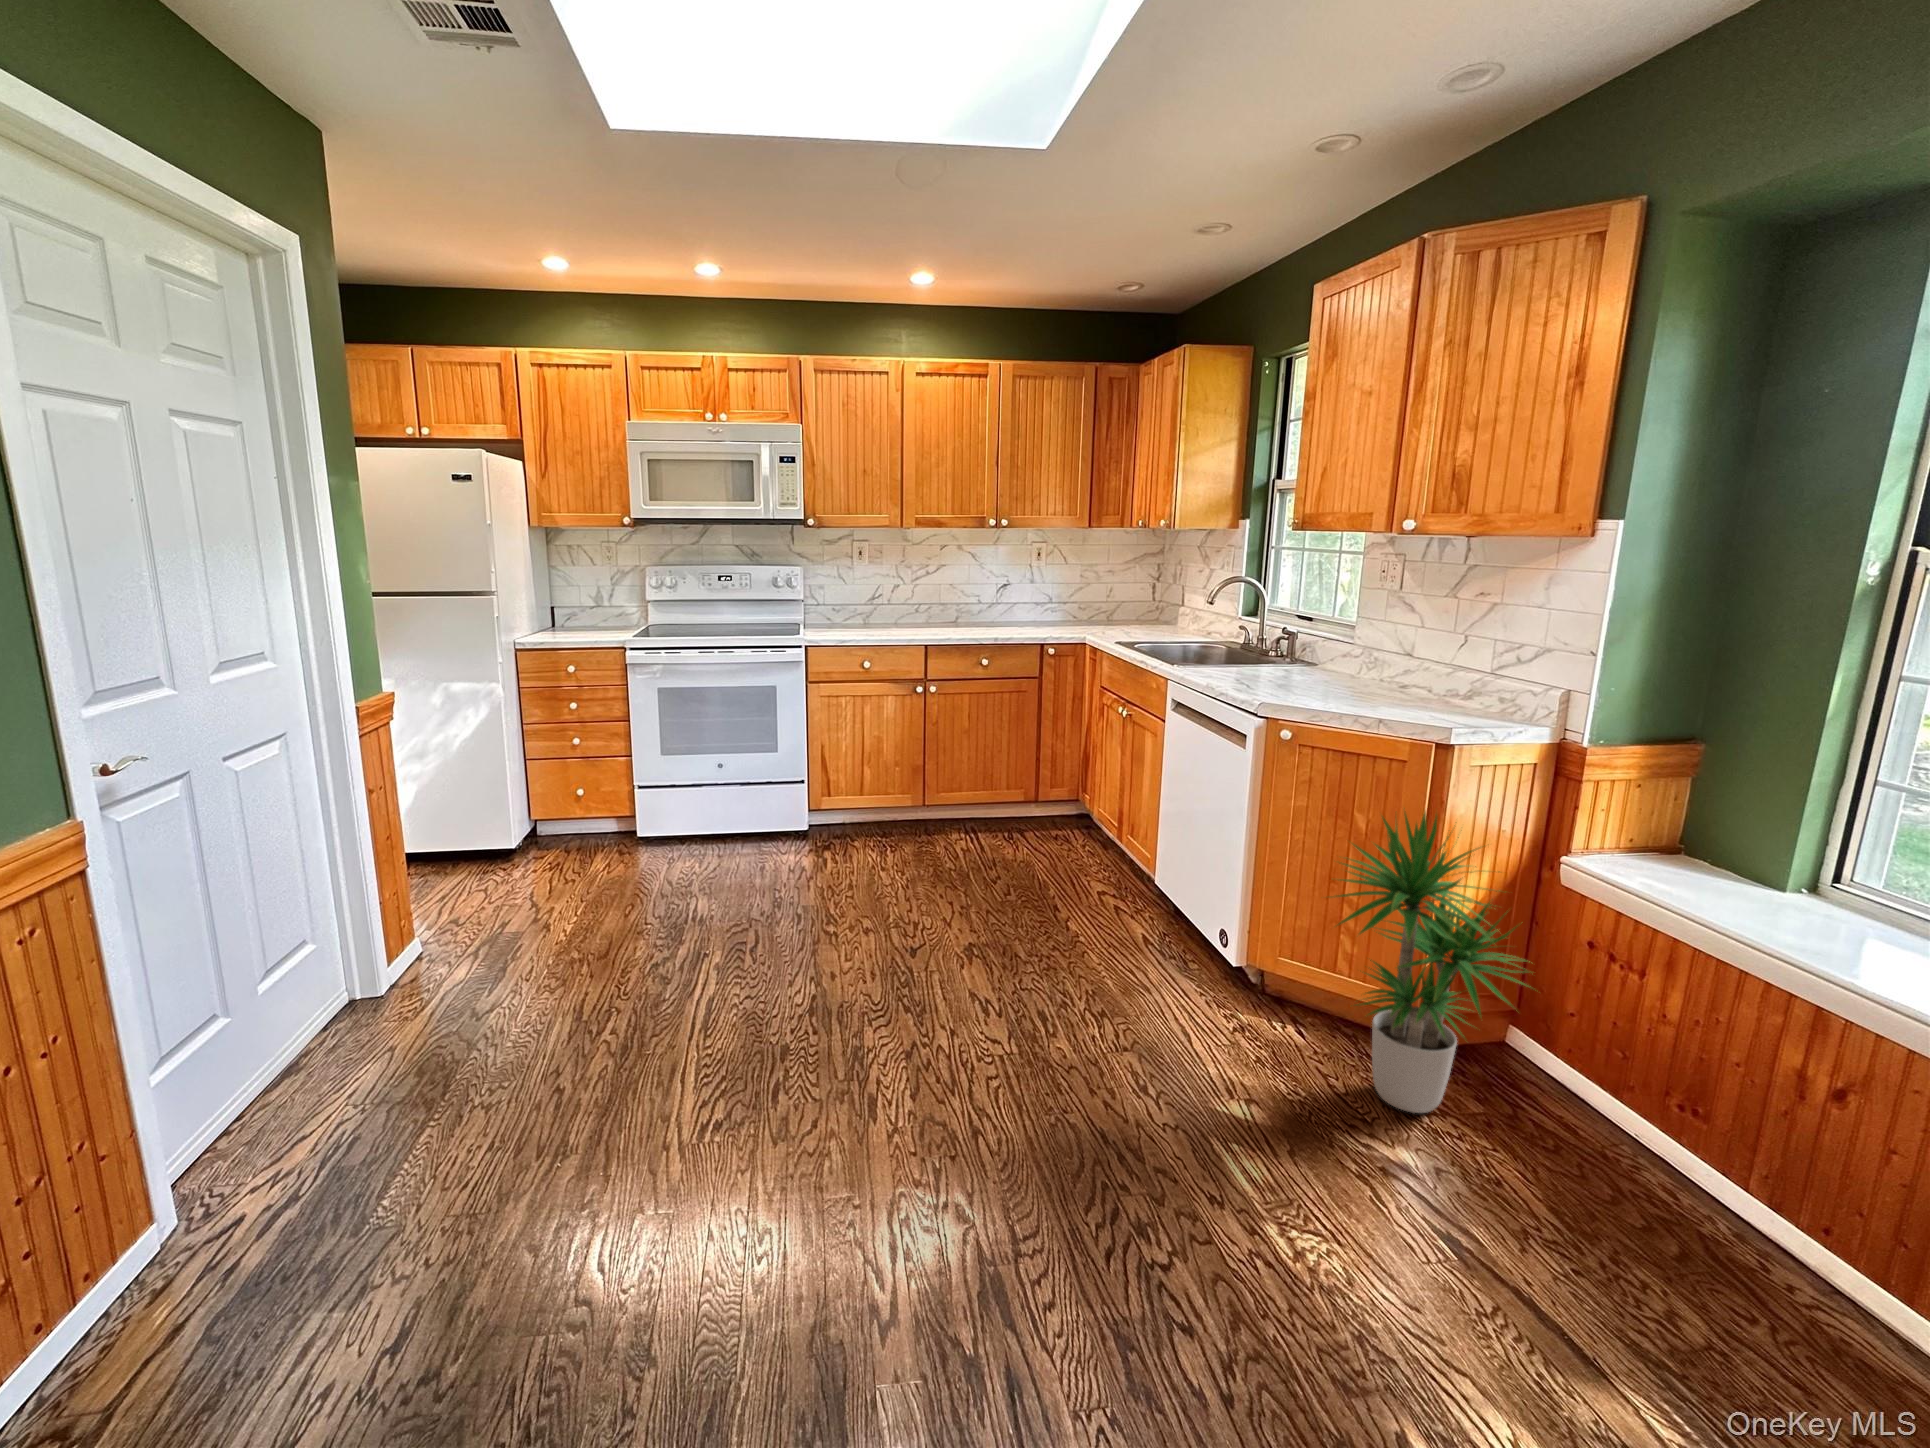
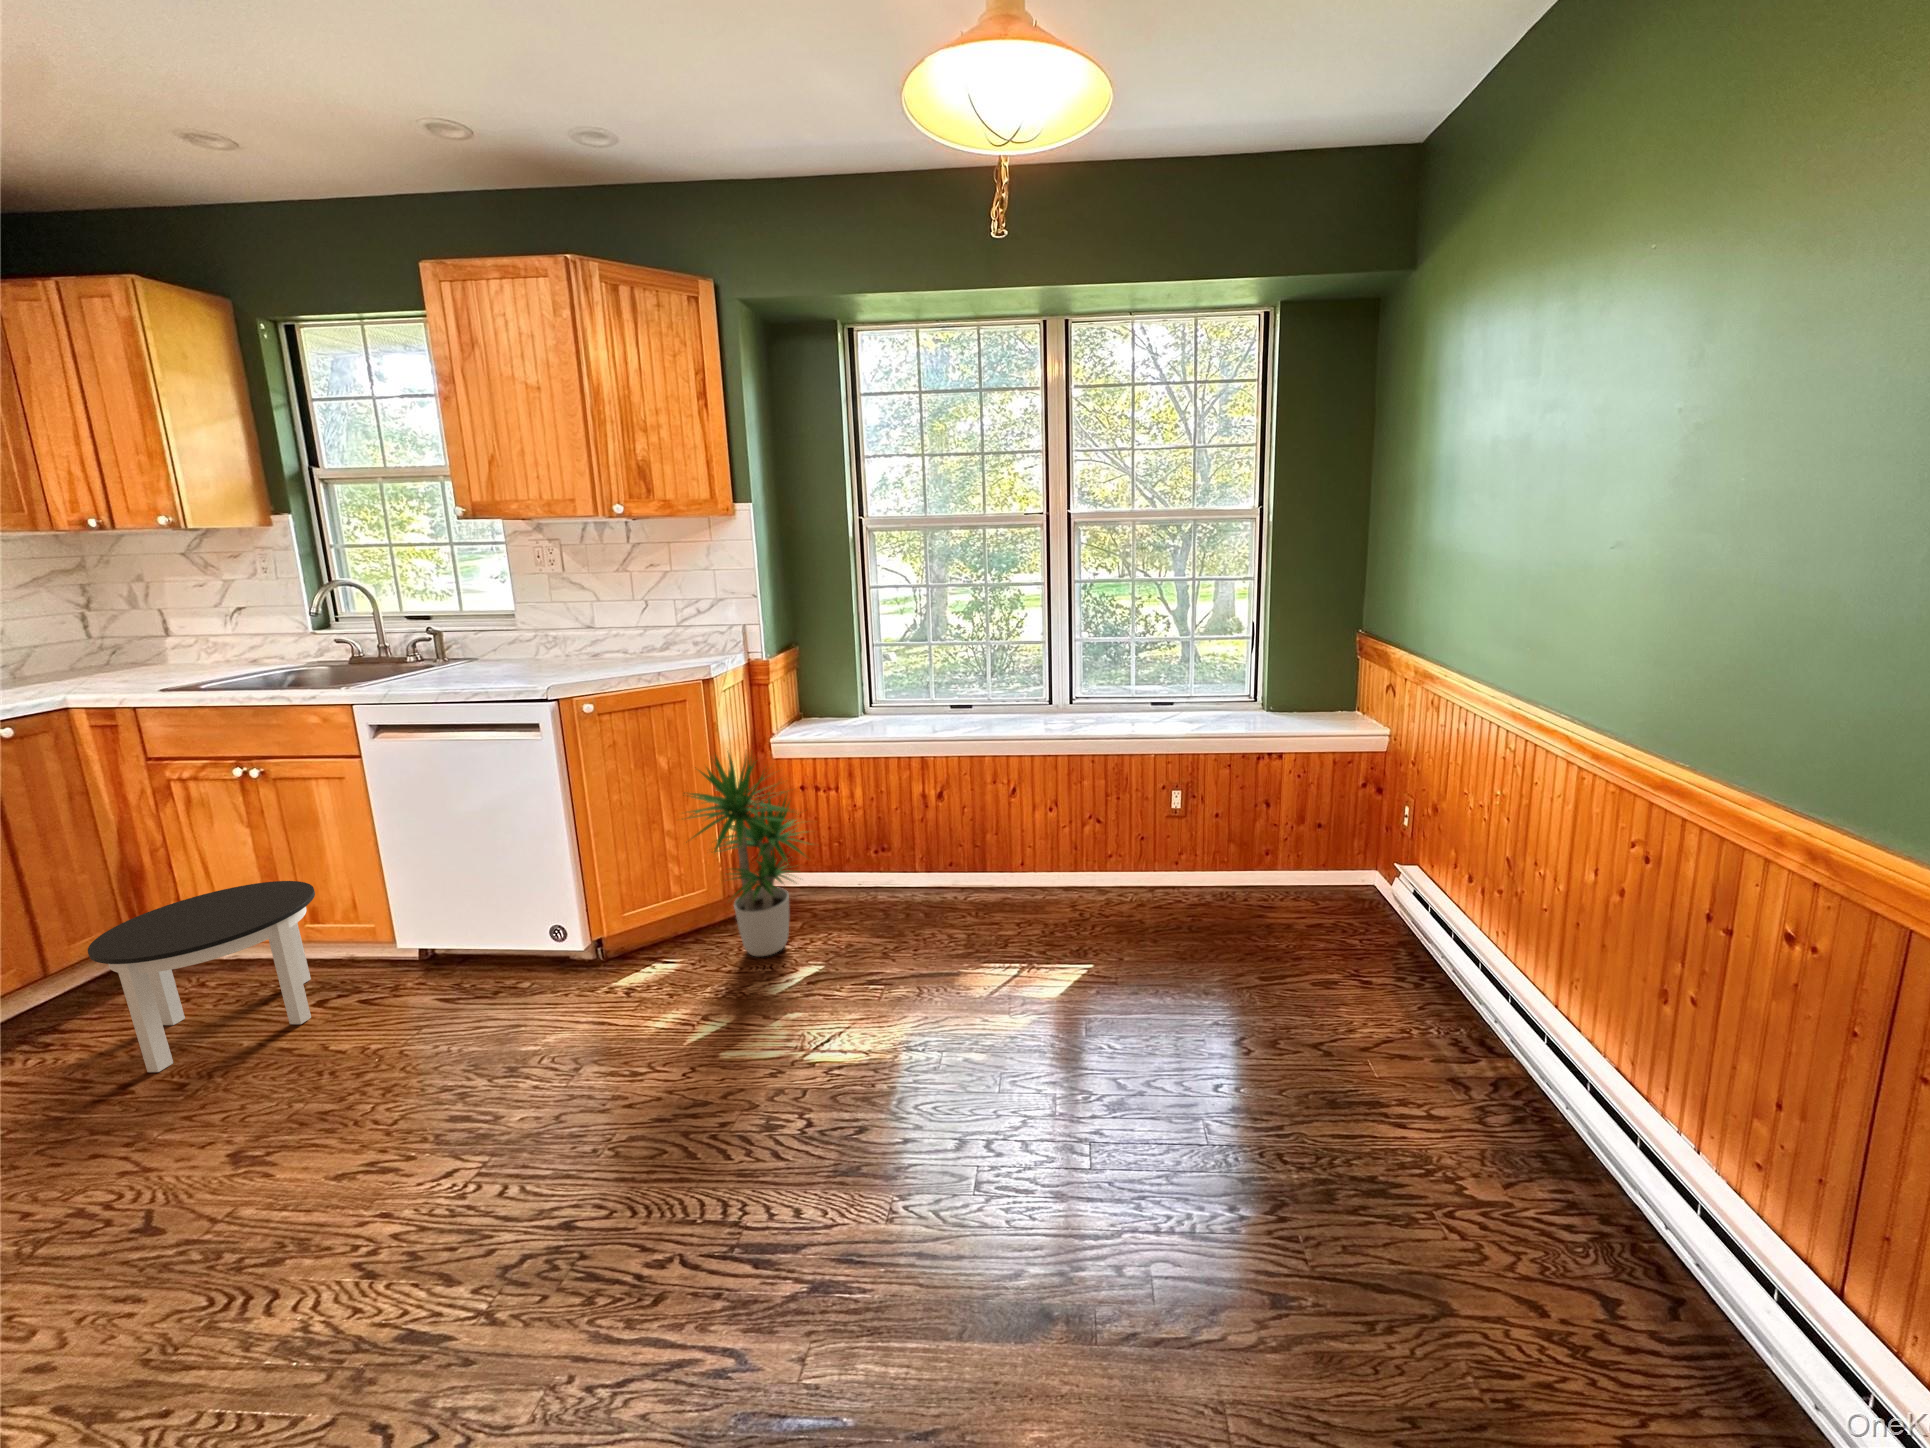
round table: none [1004,765,1125,891] -> present [88,881,315,1072]

